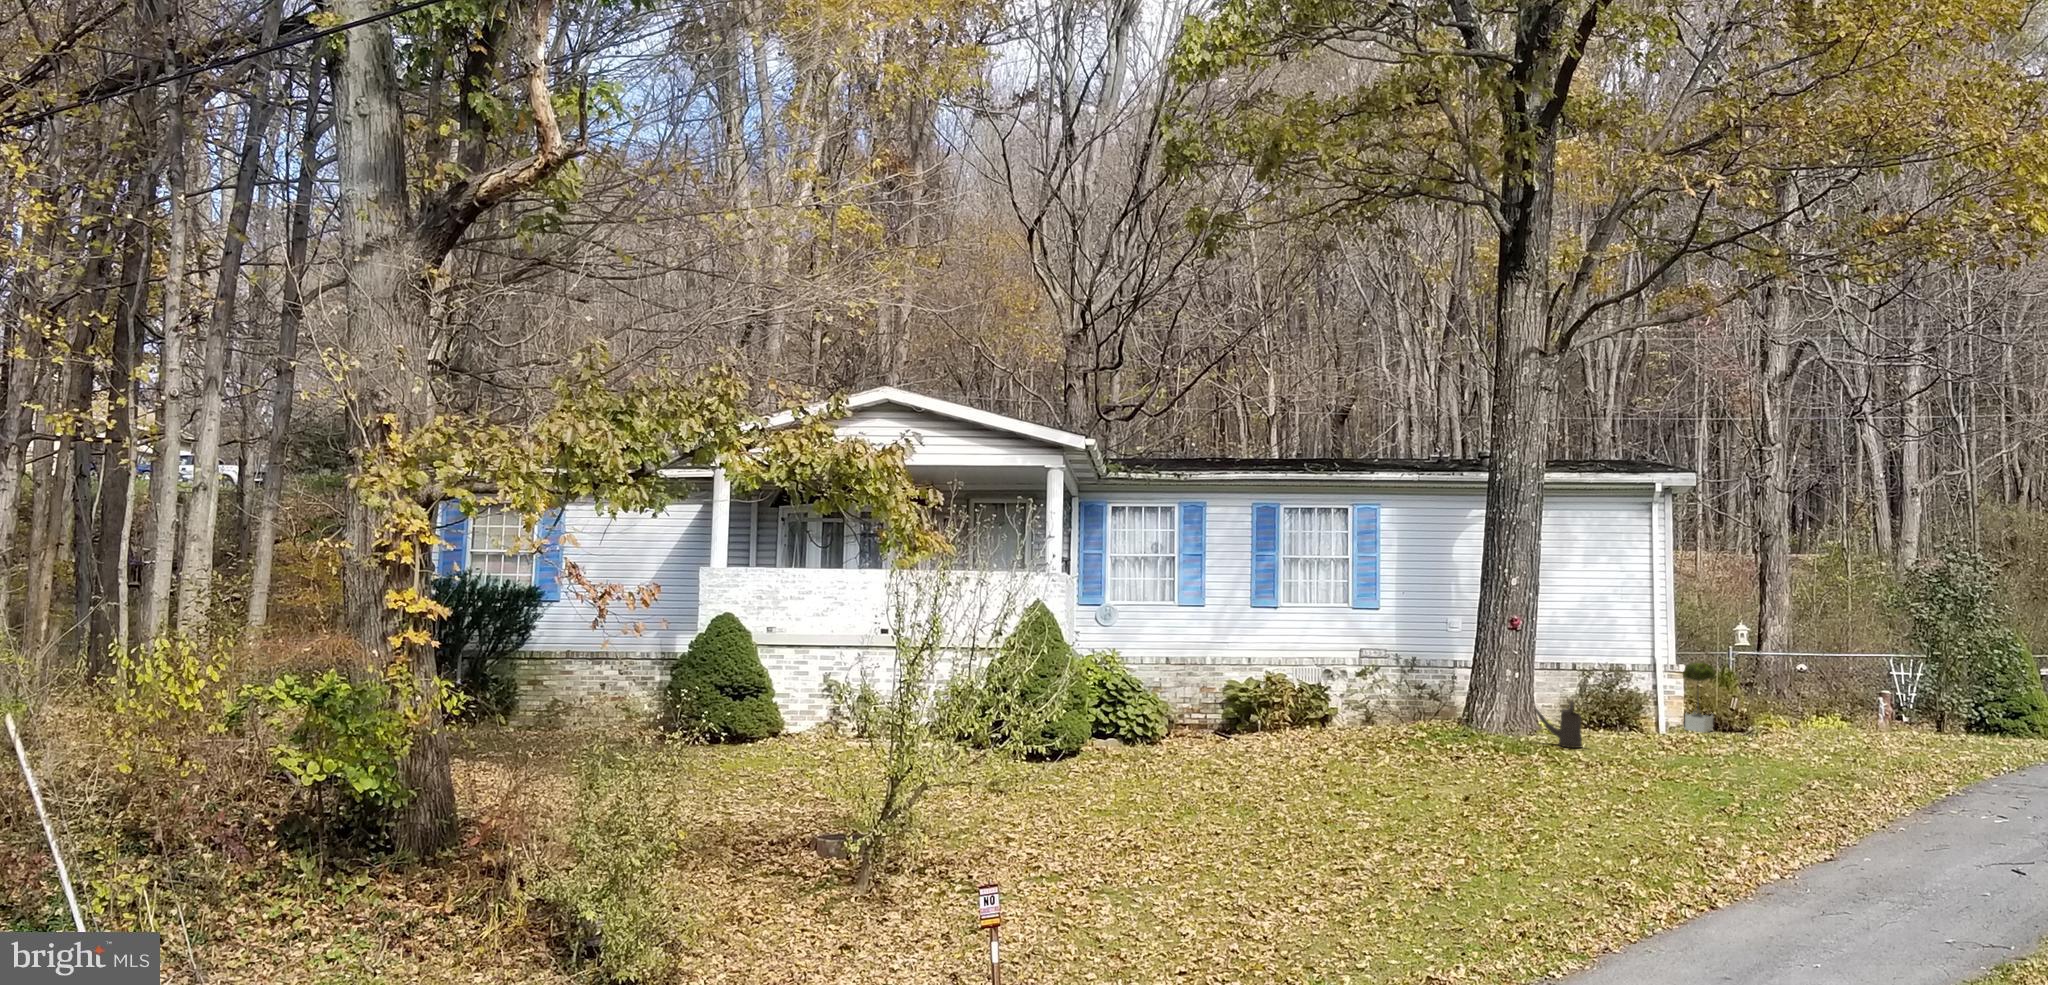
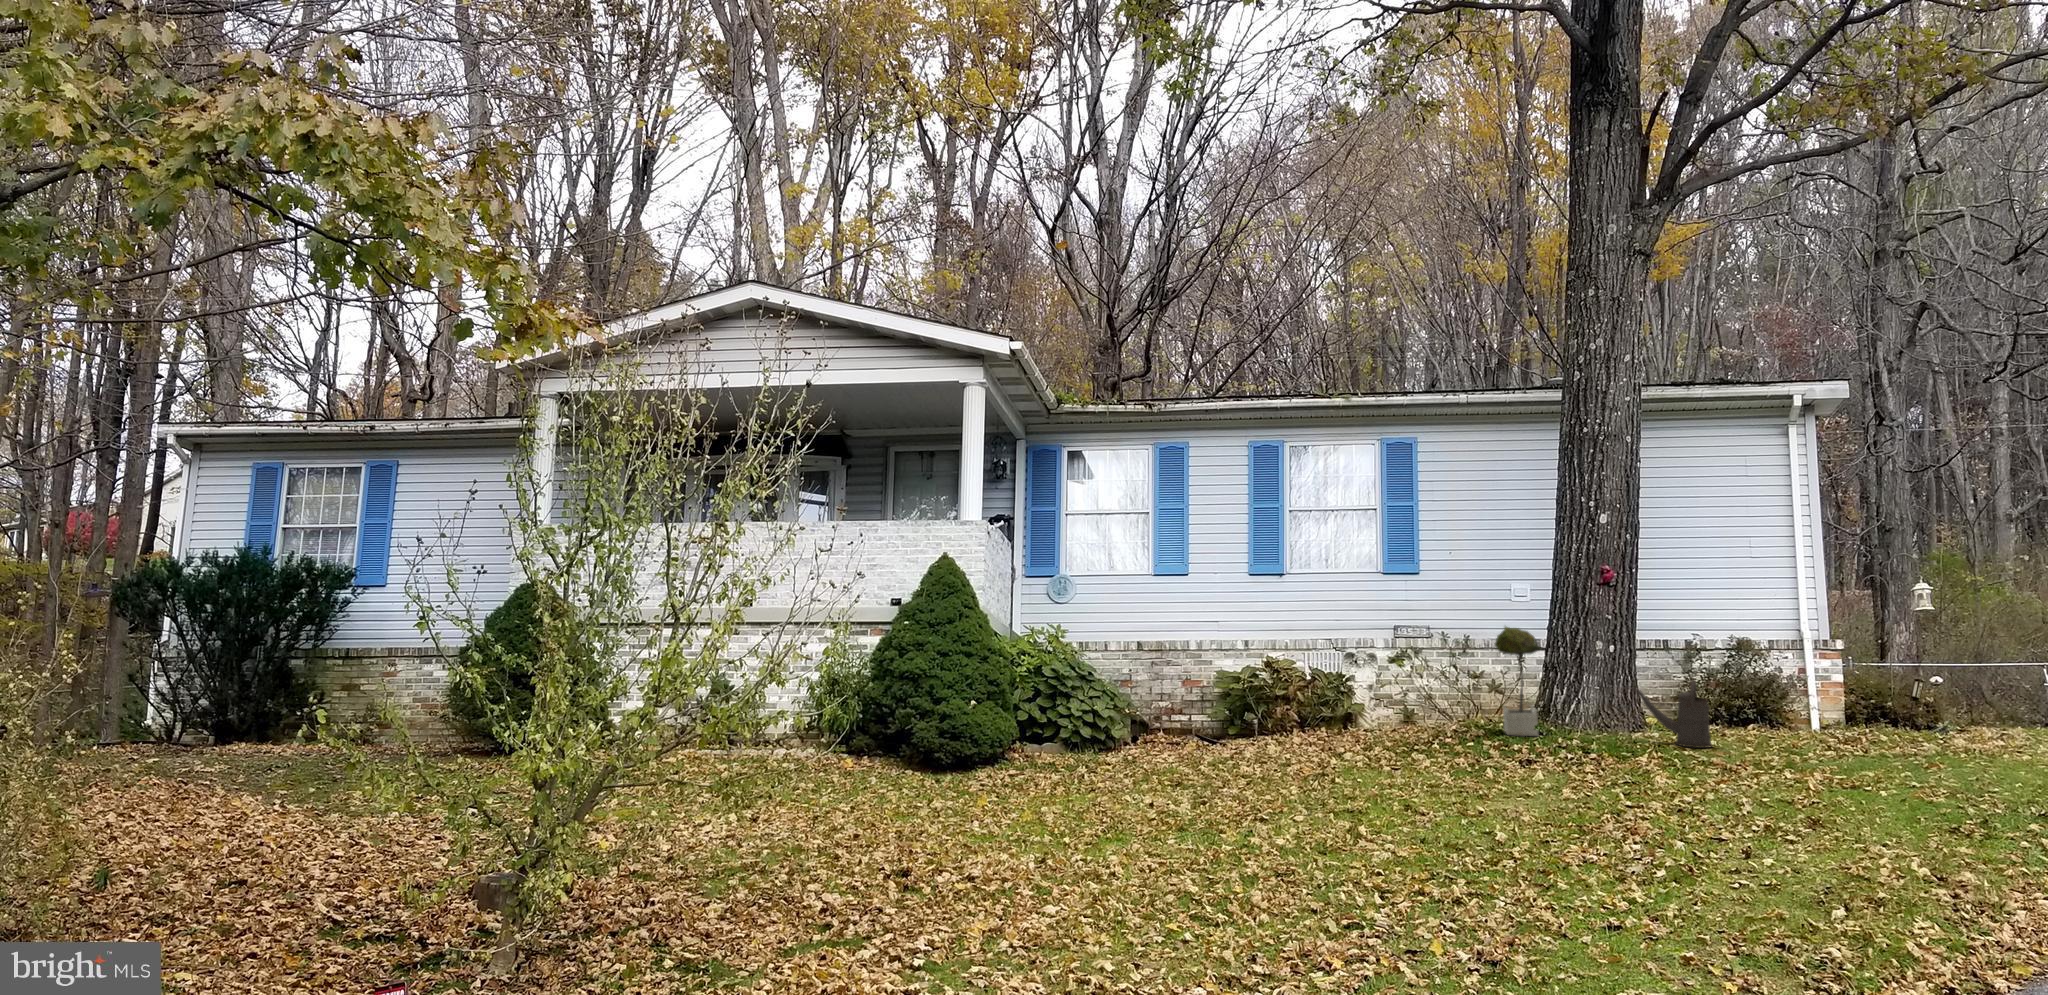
potted tree: present [1683,663,1715,733] -> present [1494,627,1541,736]

